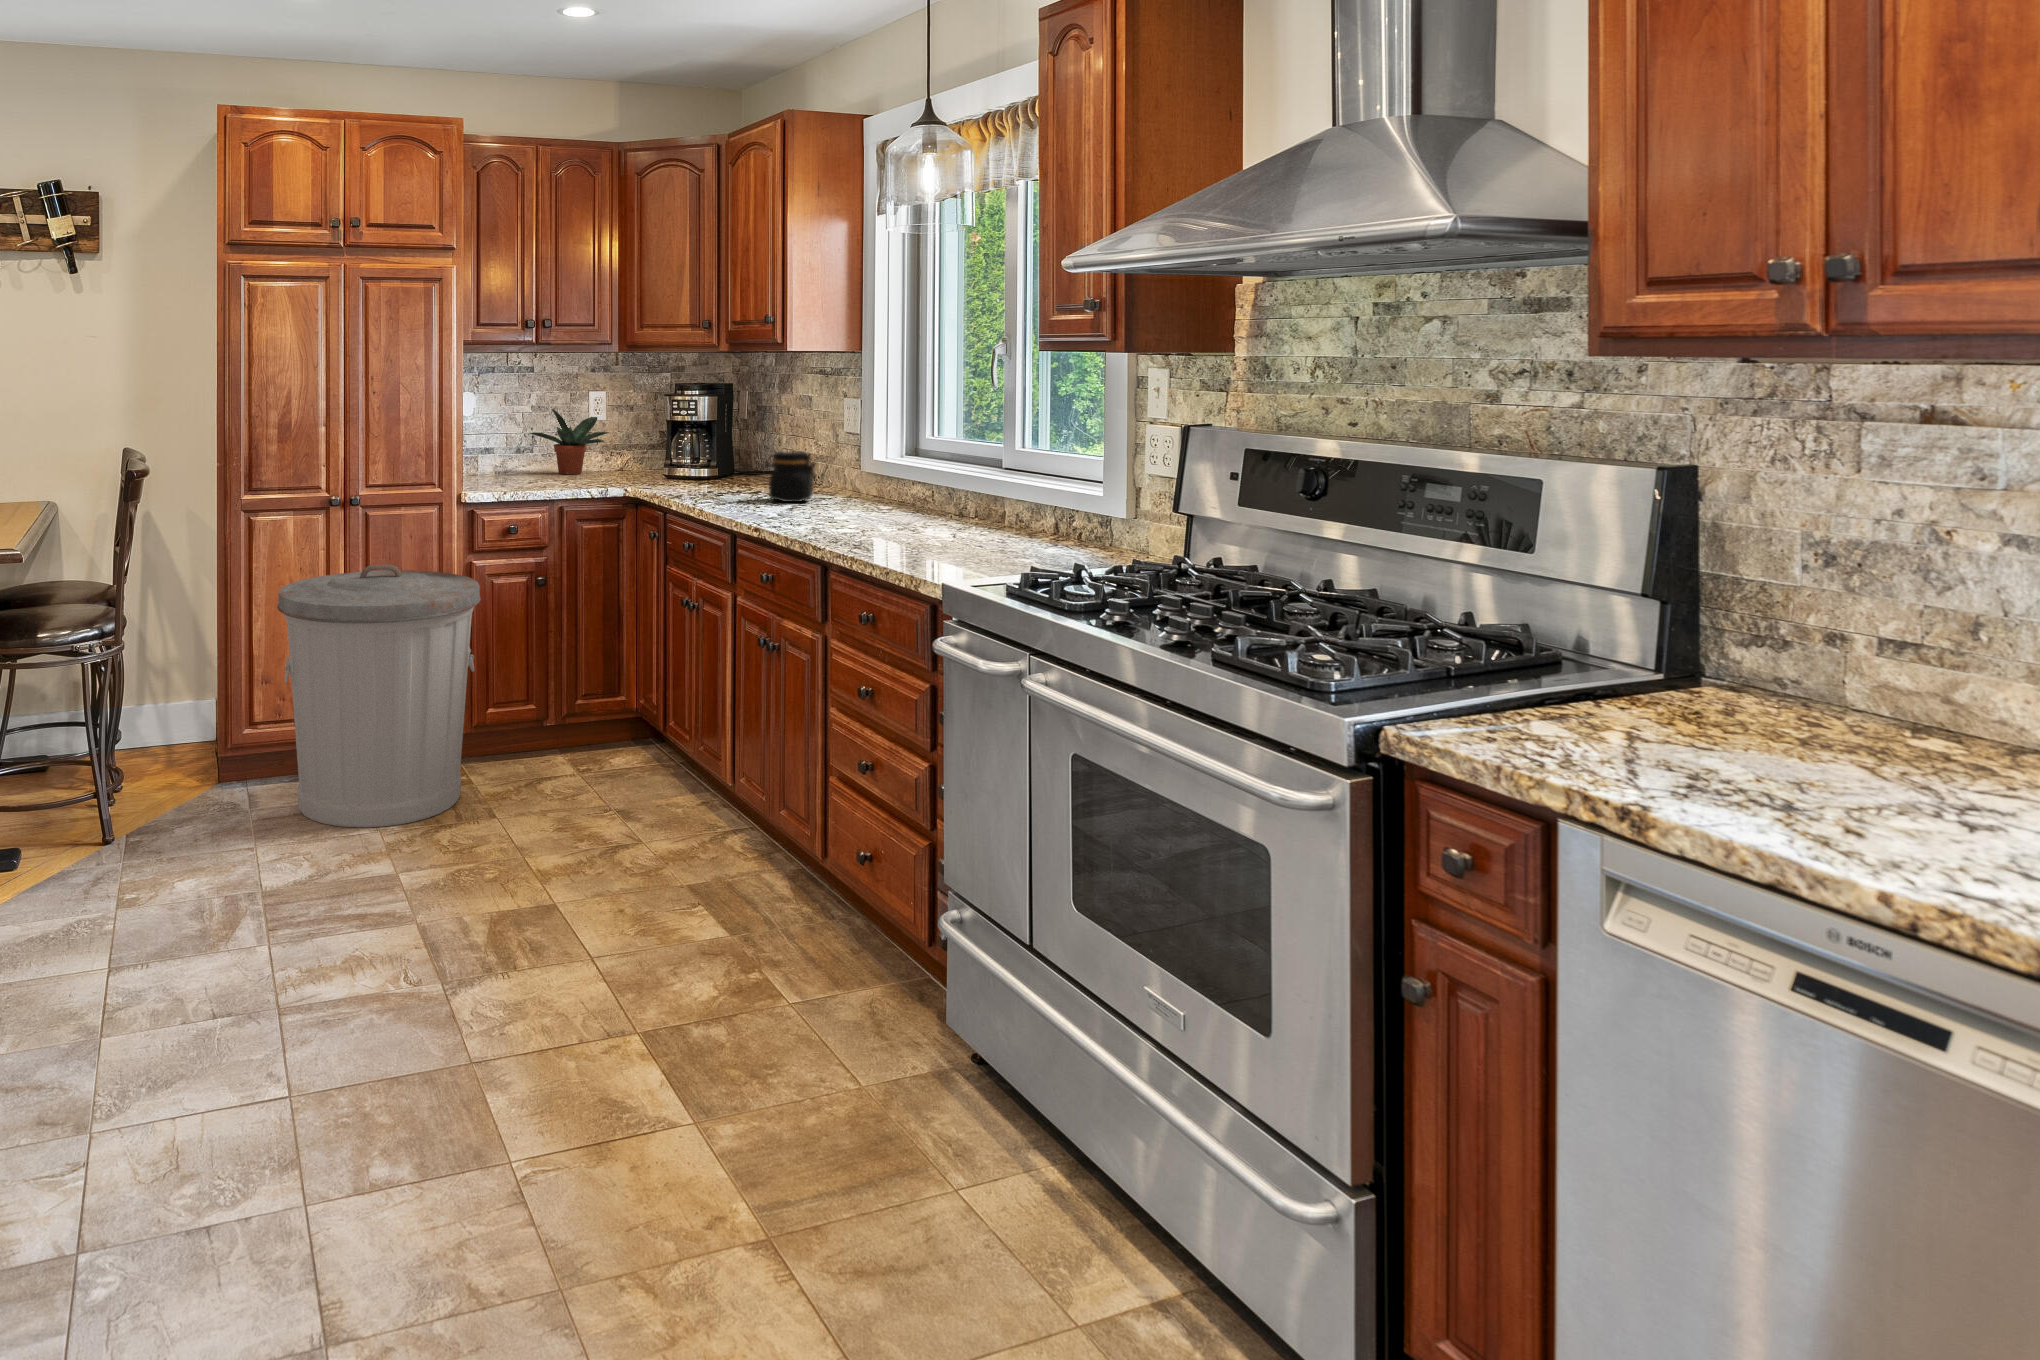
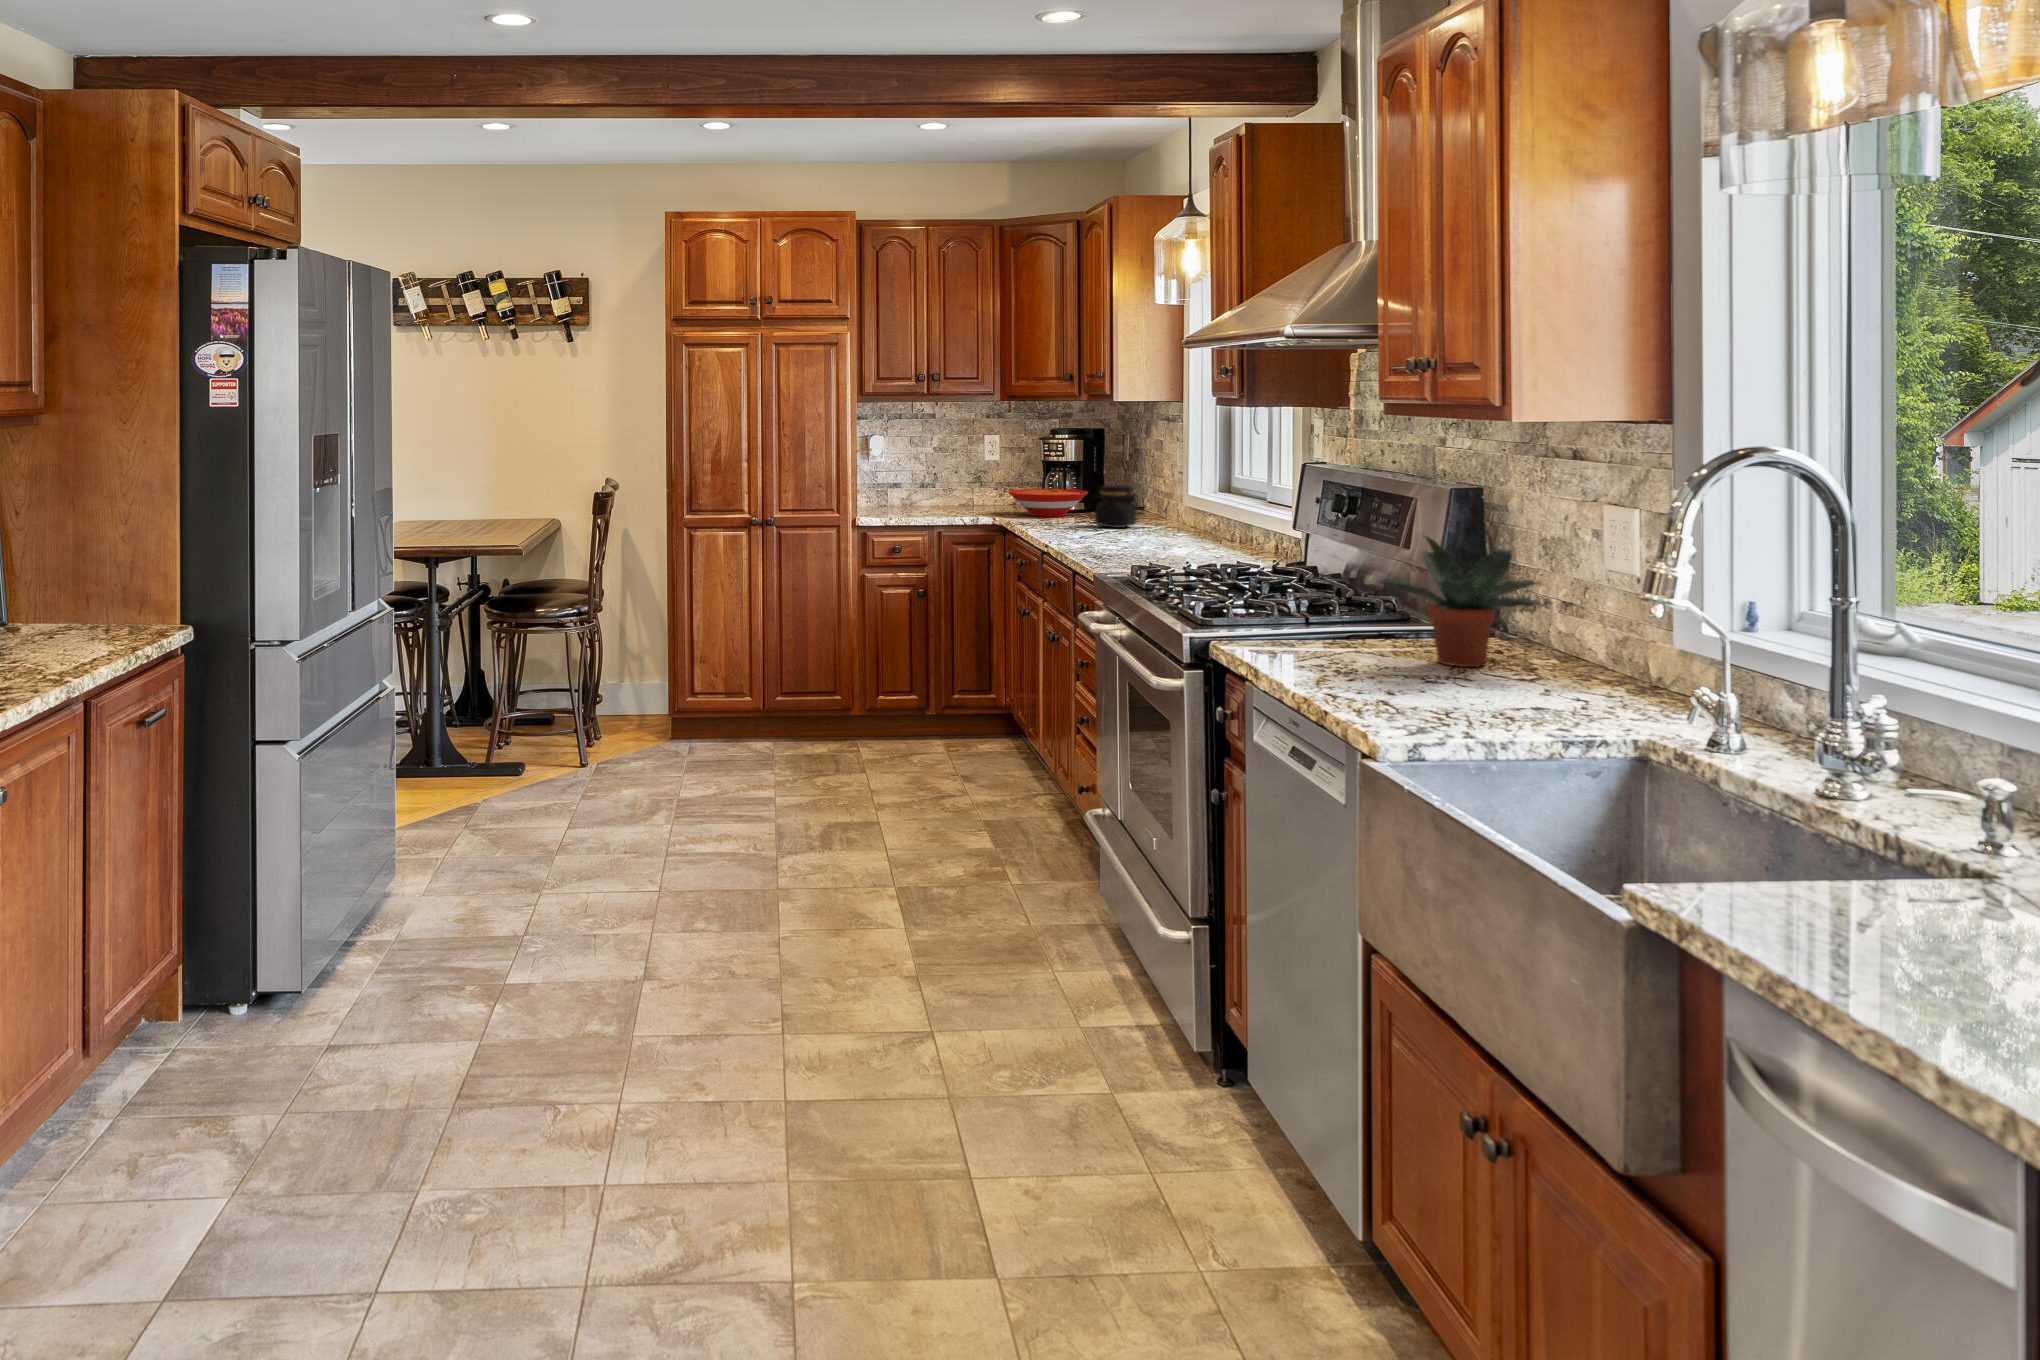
potted plant: present [529,409,609,474] -> present [1378,537,1543,667]
bowl: none [642,455,735,488] -> present [1008,489,1088,517]
trash can: present [277,564,481,827] -> none [703,569,857,770]

